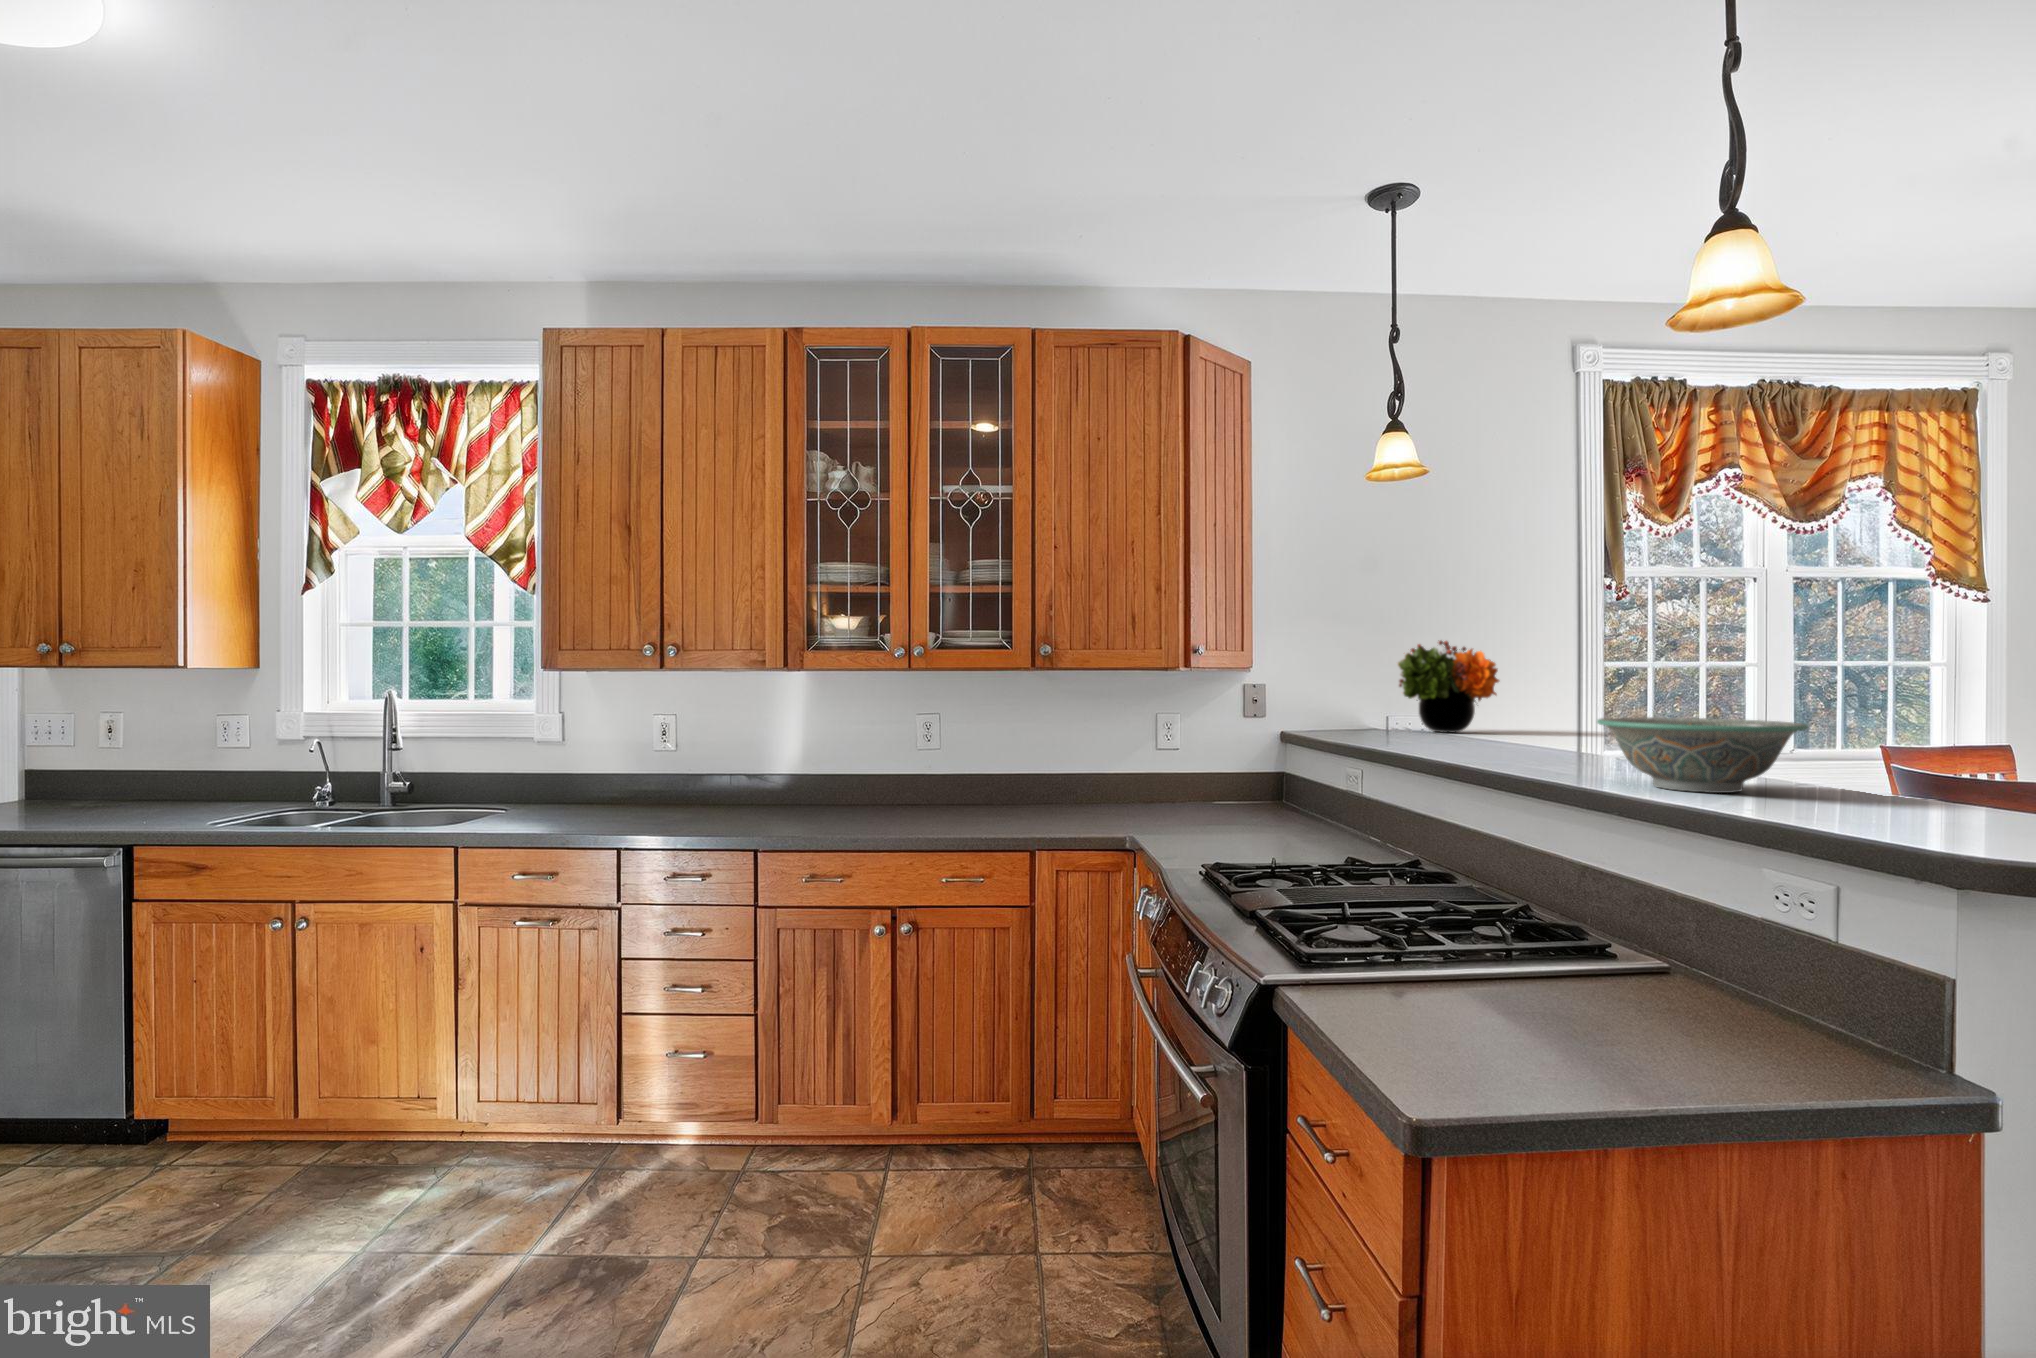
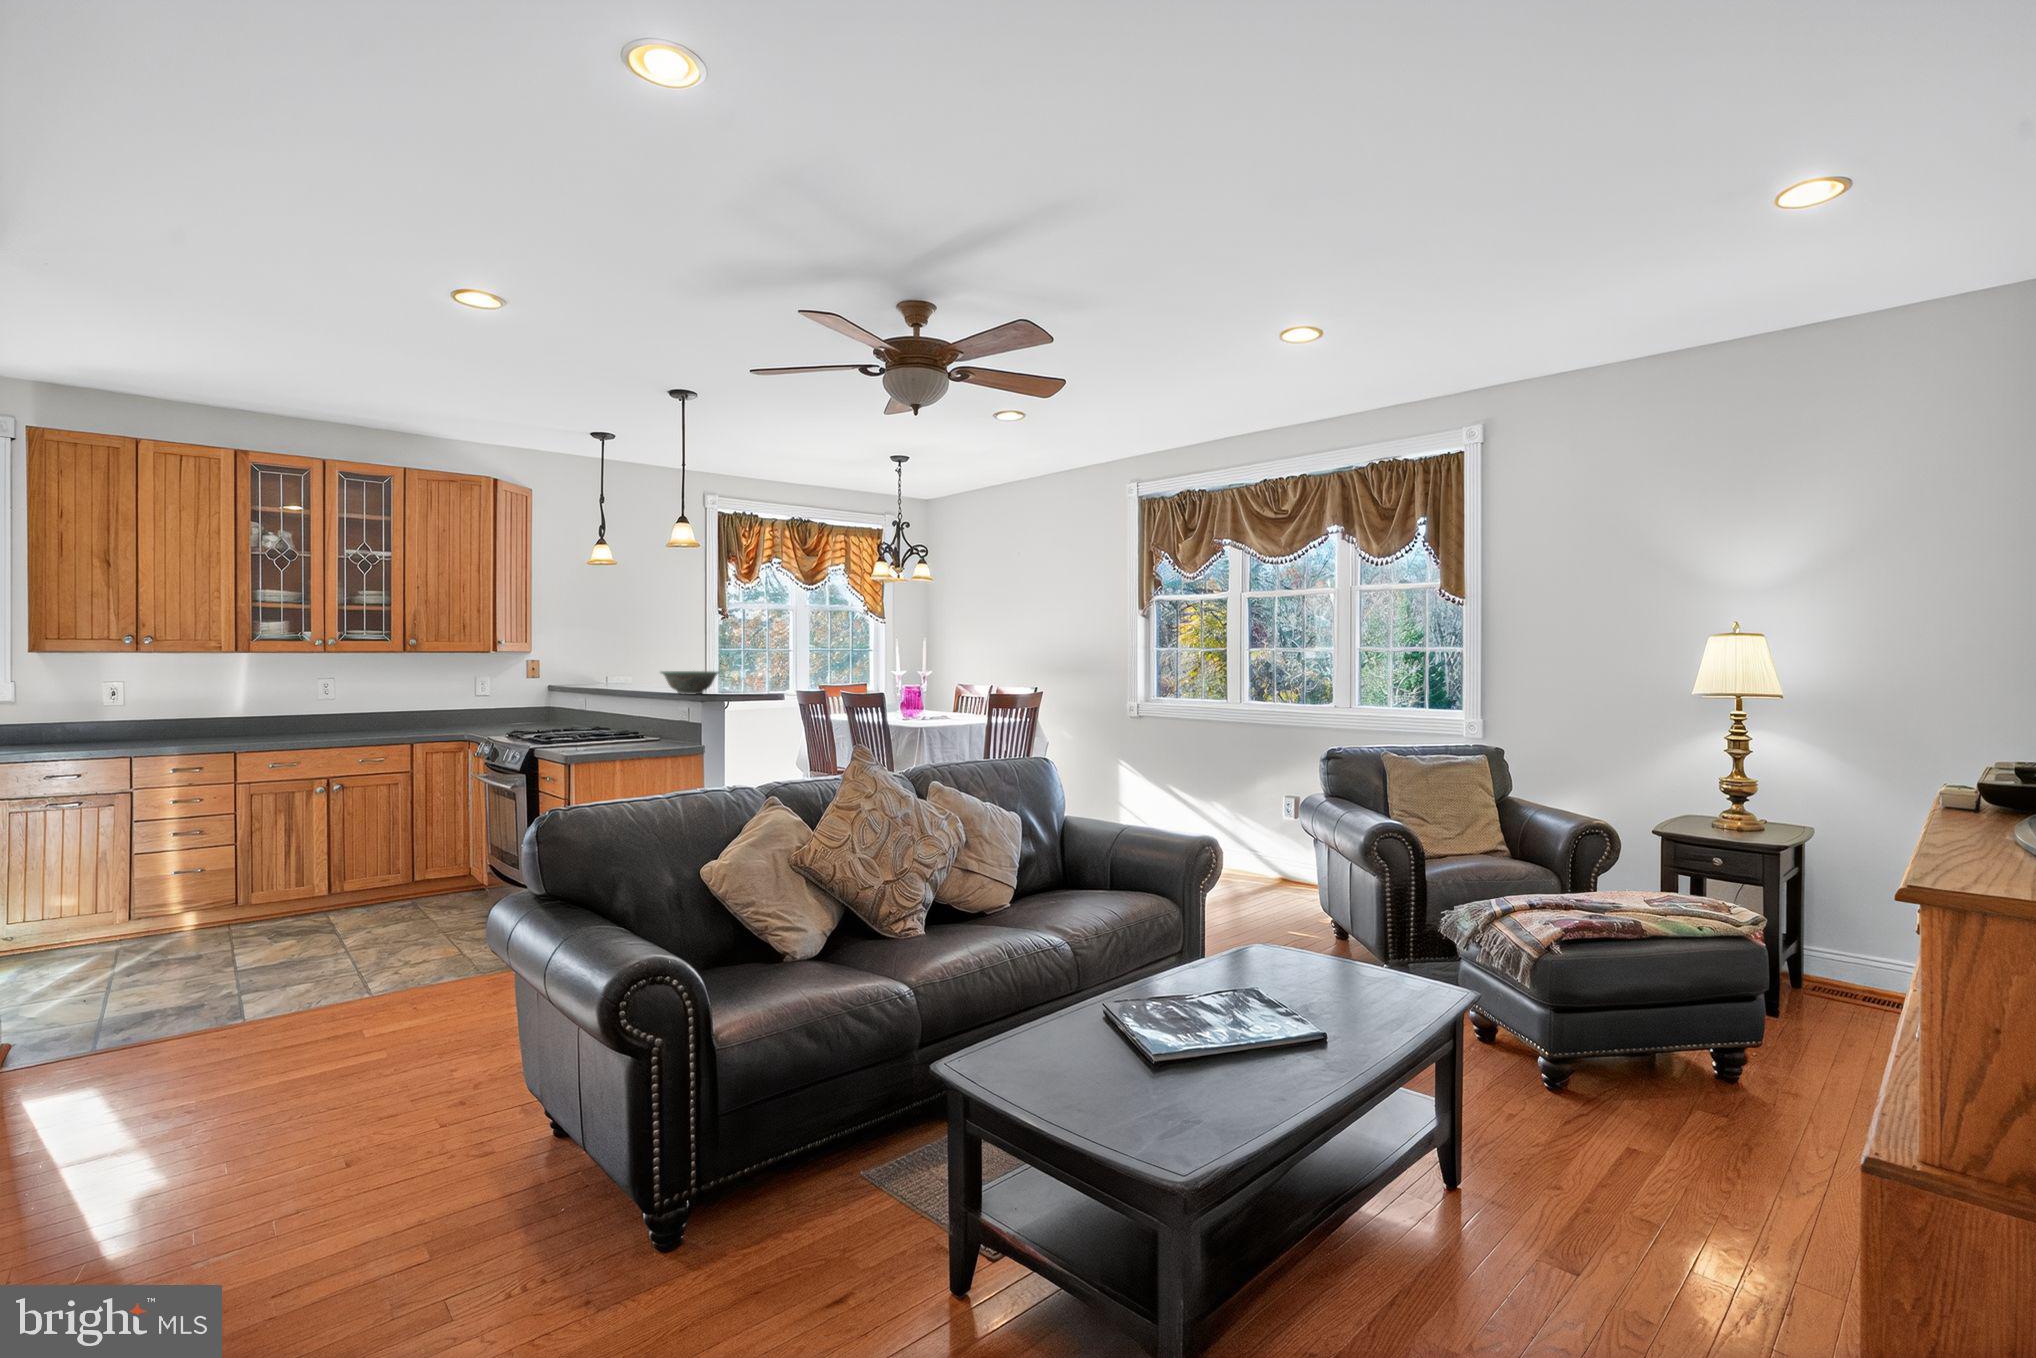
flower arrangement: present [1398,641,1499,733] -> none [611,638,667,686]

